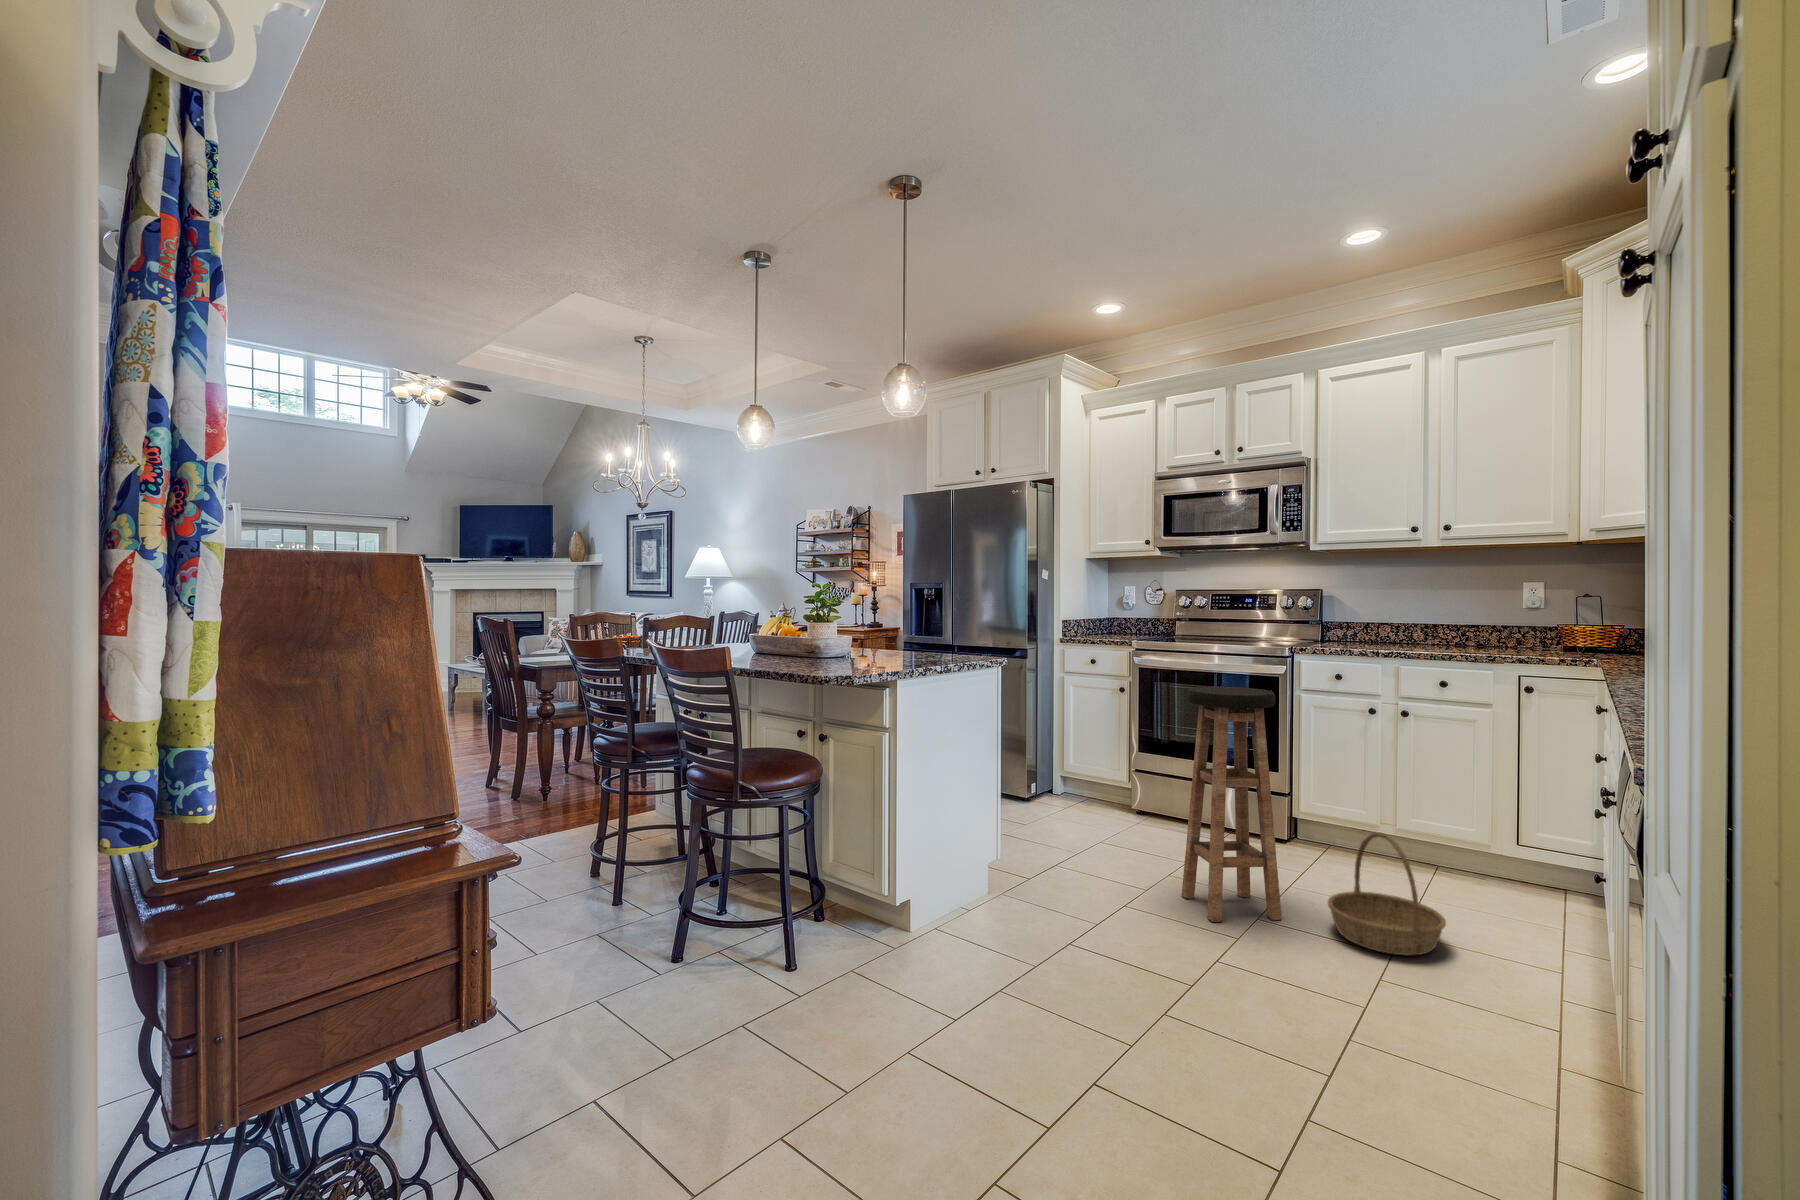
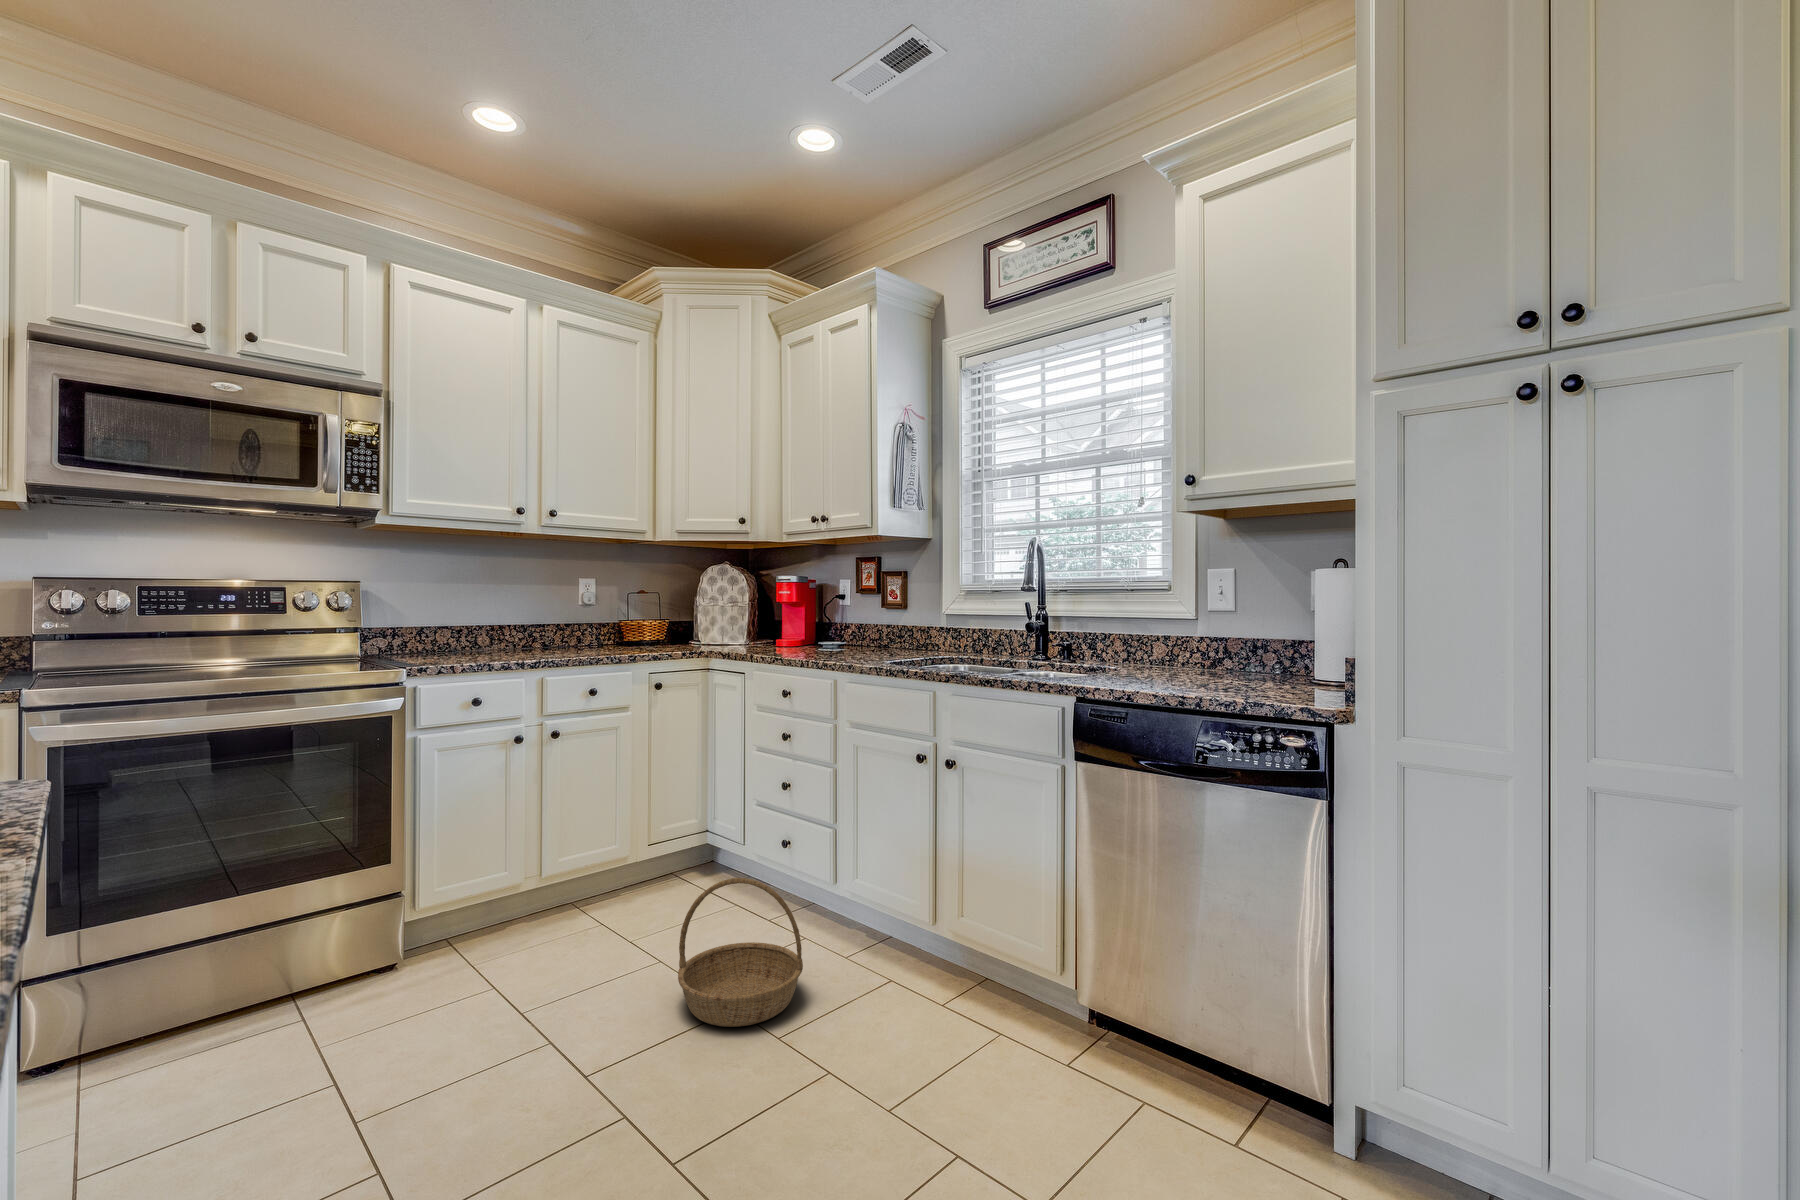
bar stool: present [1182,687,1282,922] -> none [498,734,650,1126]

